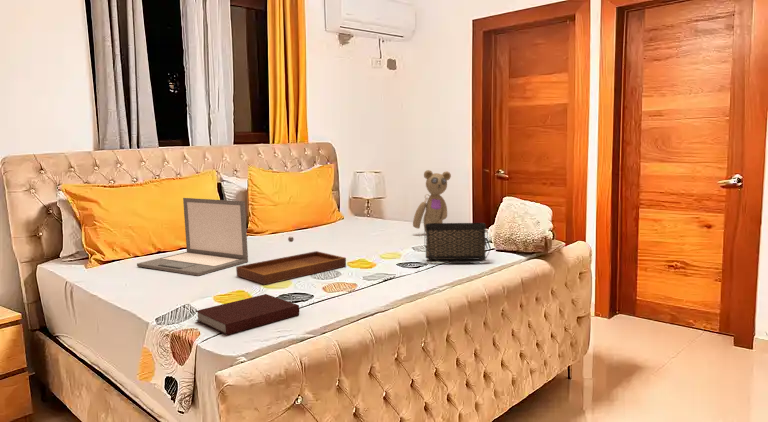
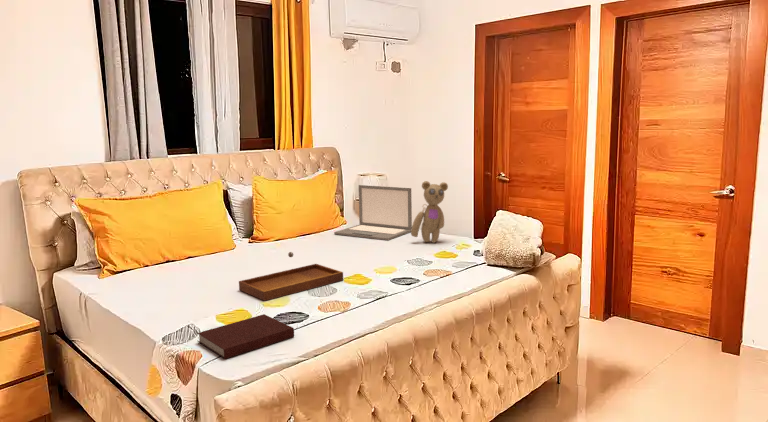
laptop: present [137,198,248,276] -> present [334,185,412,240]
handbag: present [424,223,491,264] -> none [418,239,482,279]

